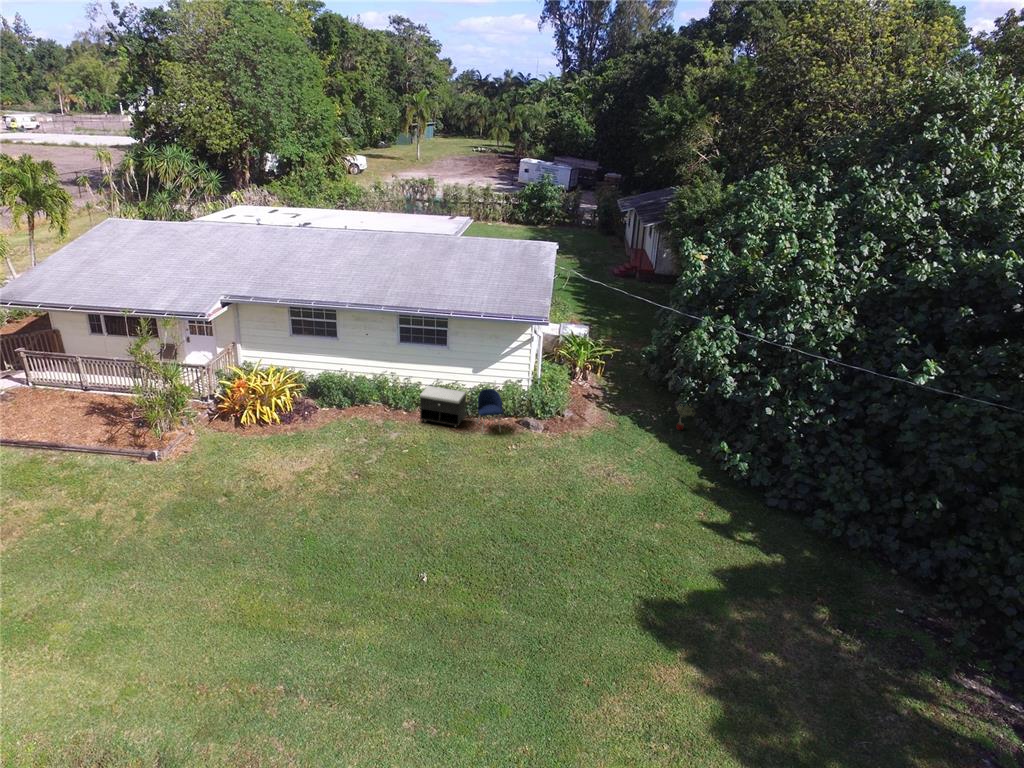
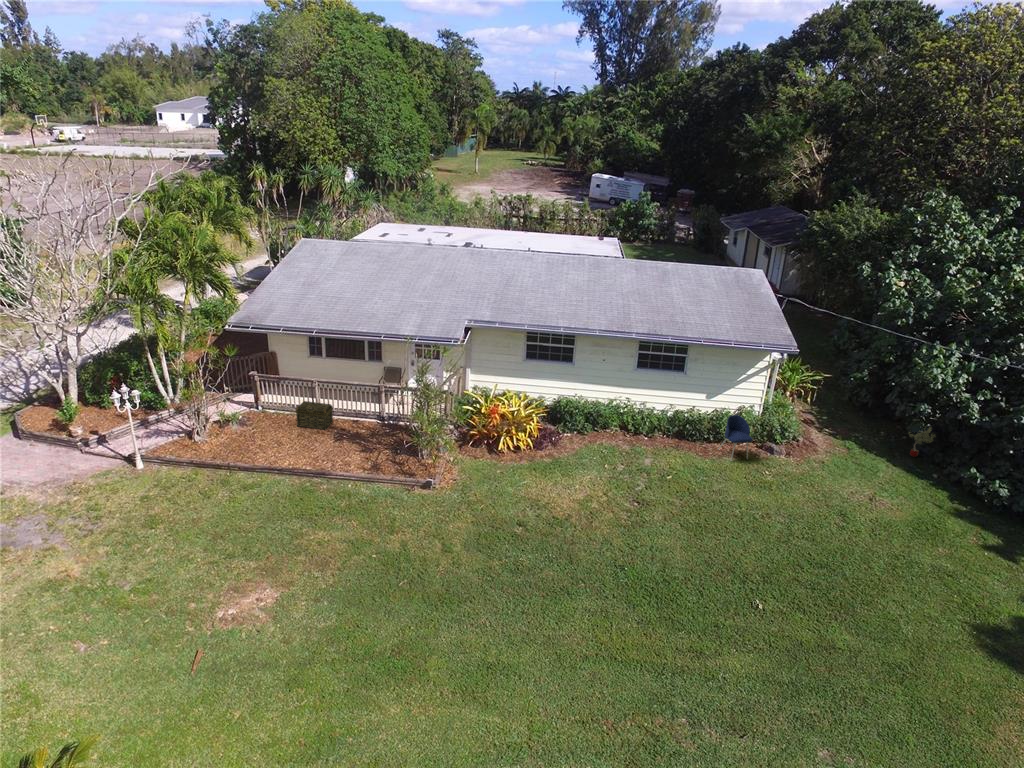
basket: none [52,376,96,405] -> present [296,401,333,430]
storage bench: present [420,386,466,427] -> none [664,412,711,454]

